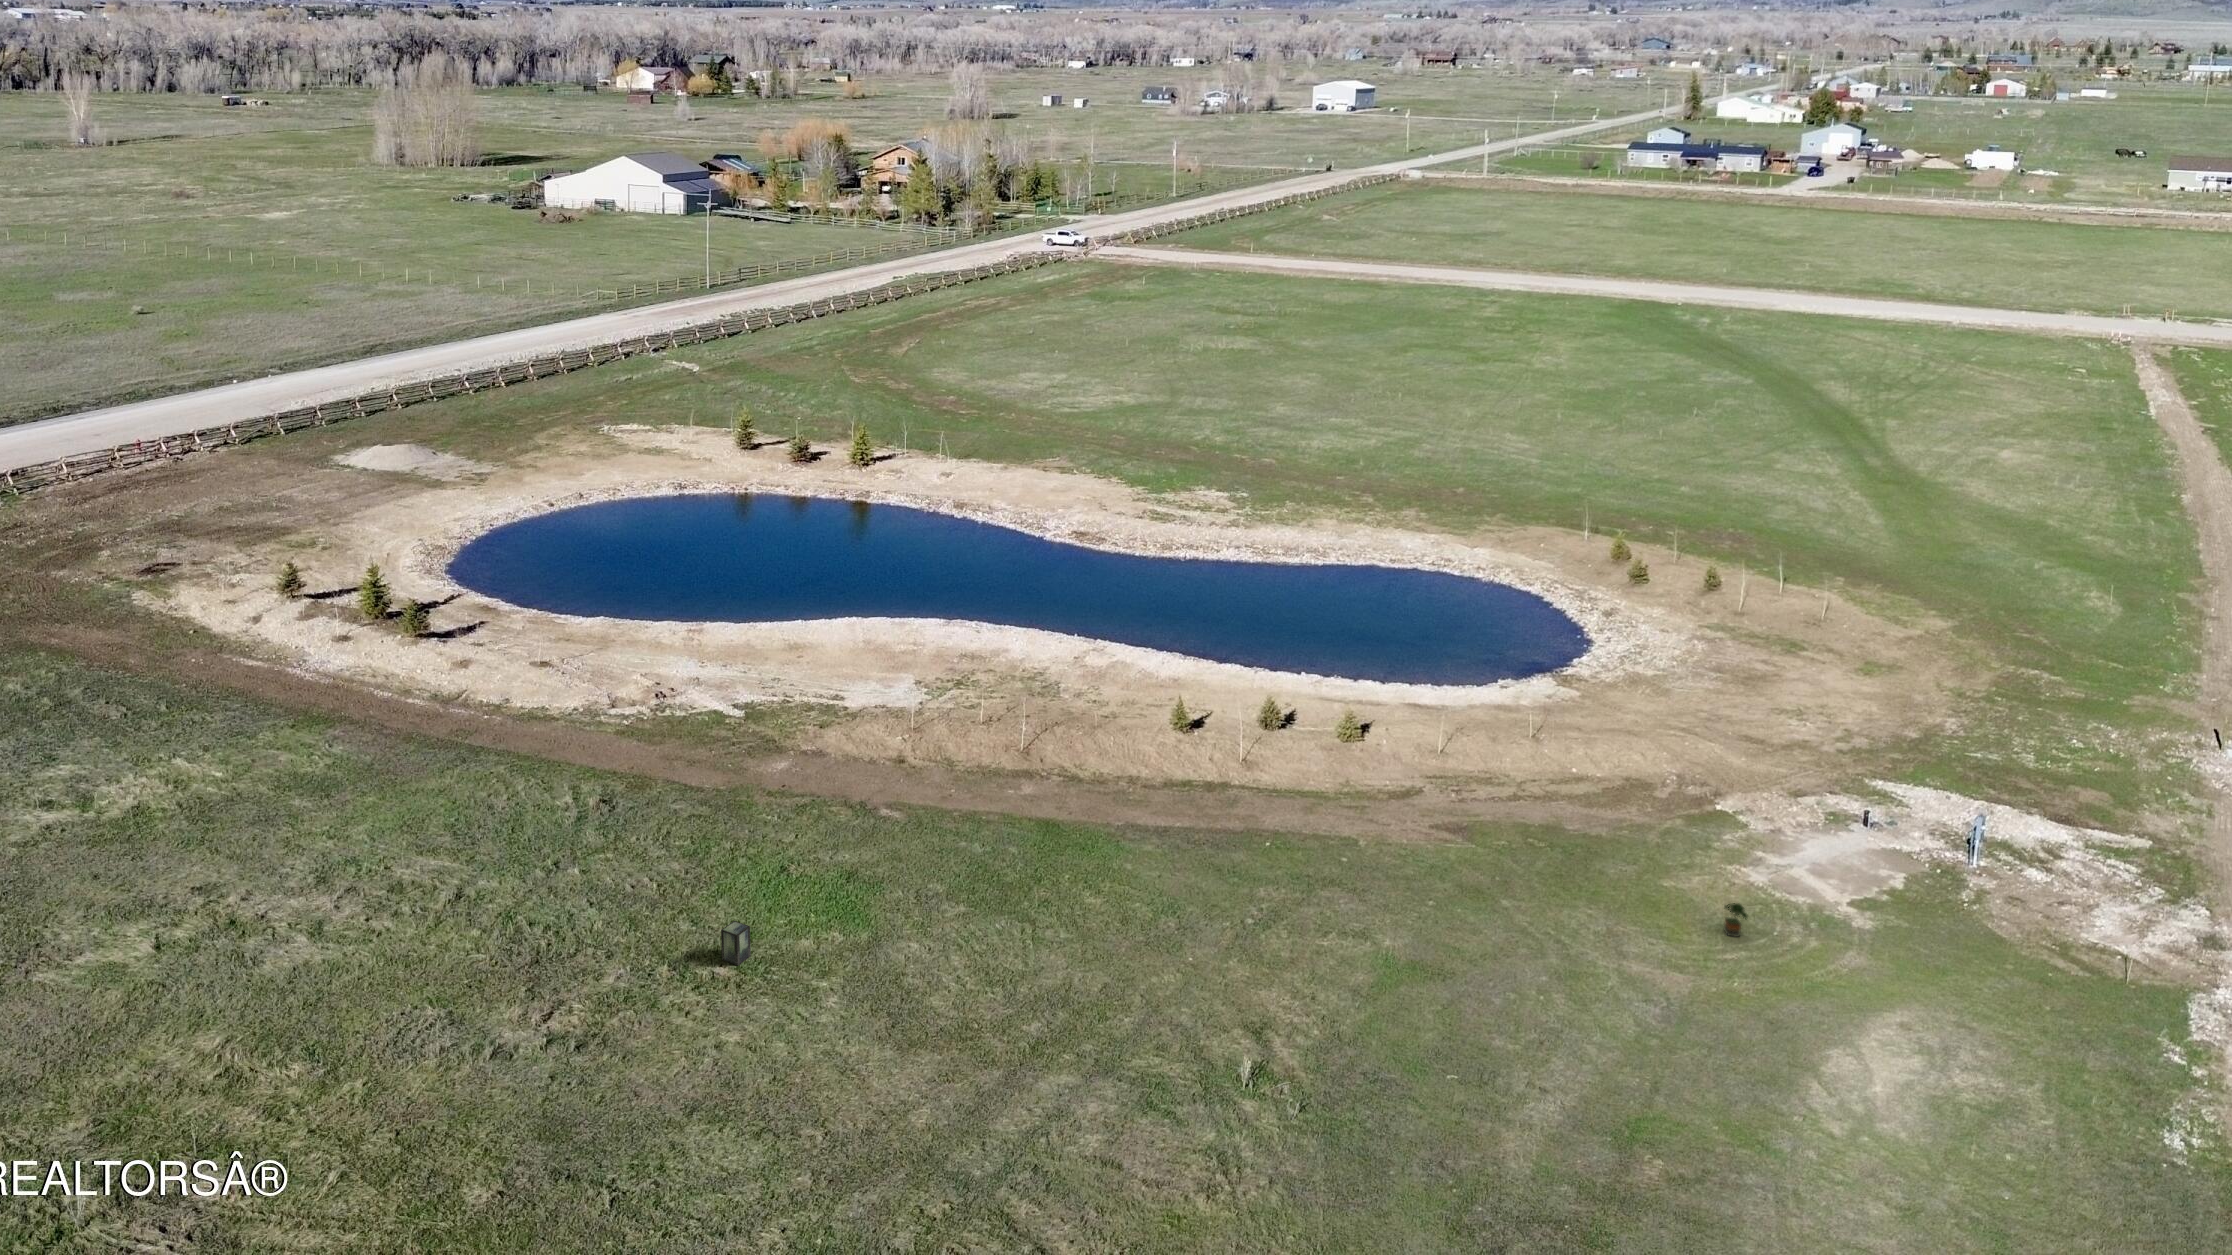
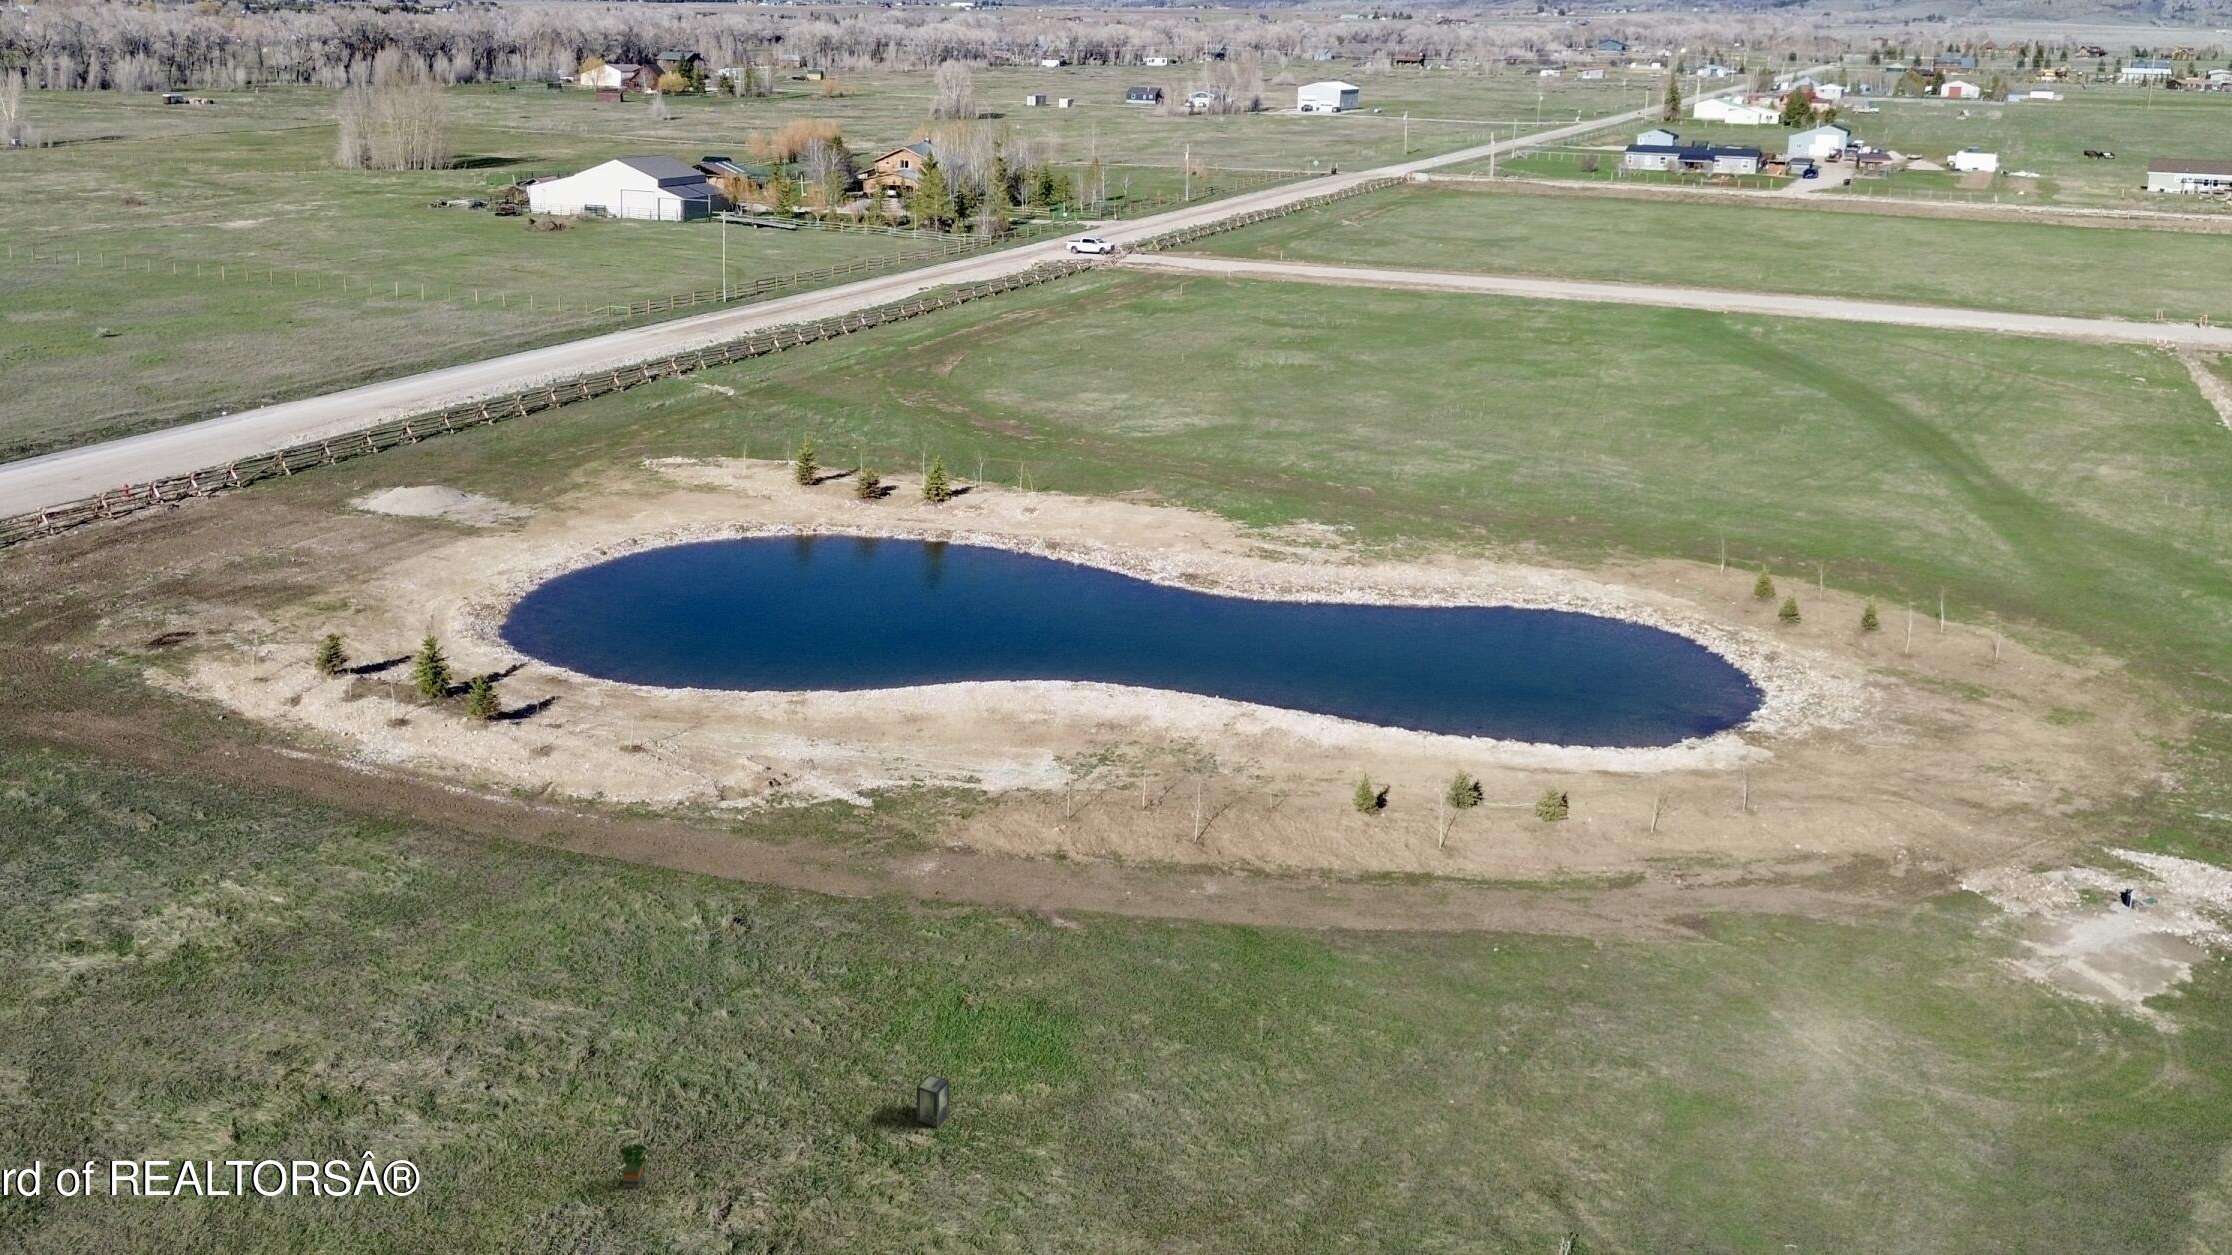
potted tree: present [1724,903,1747,937] -> present [620,1144,647,1188]

